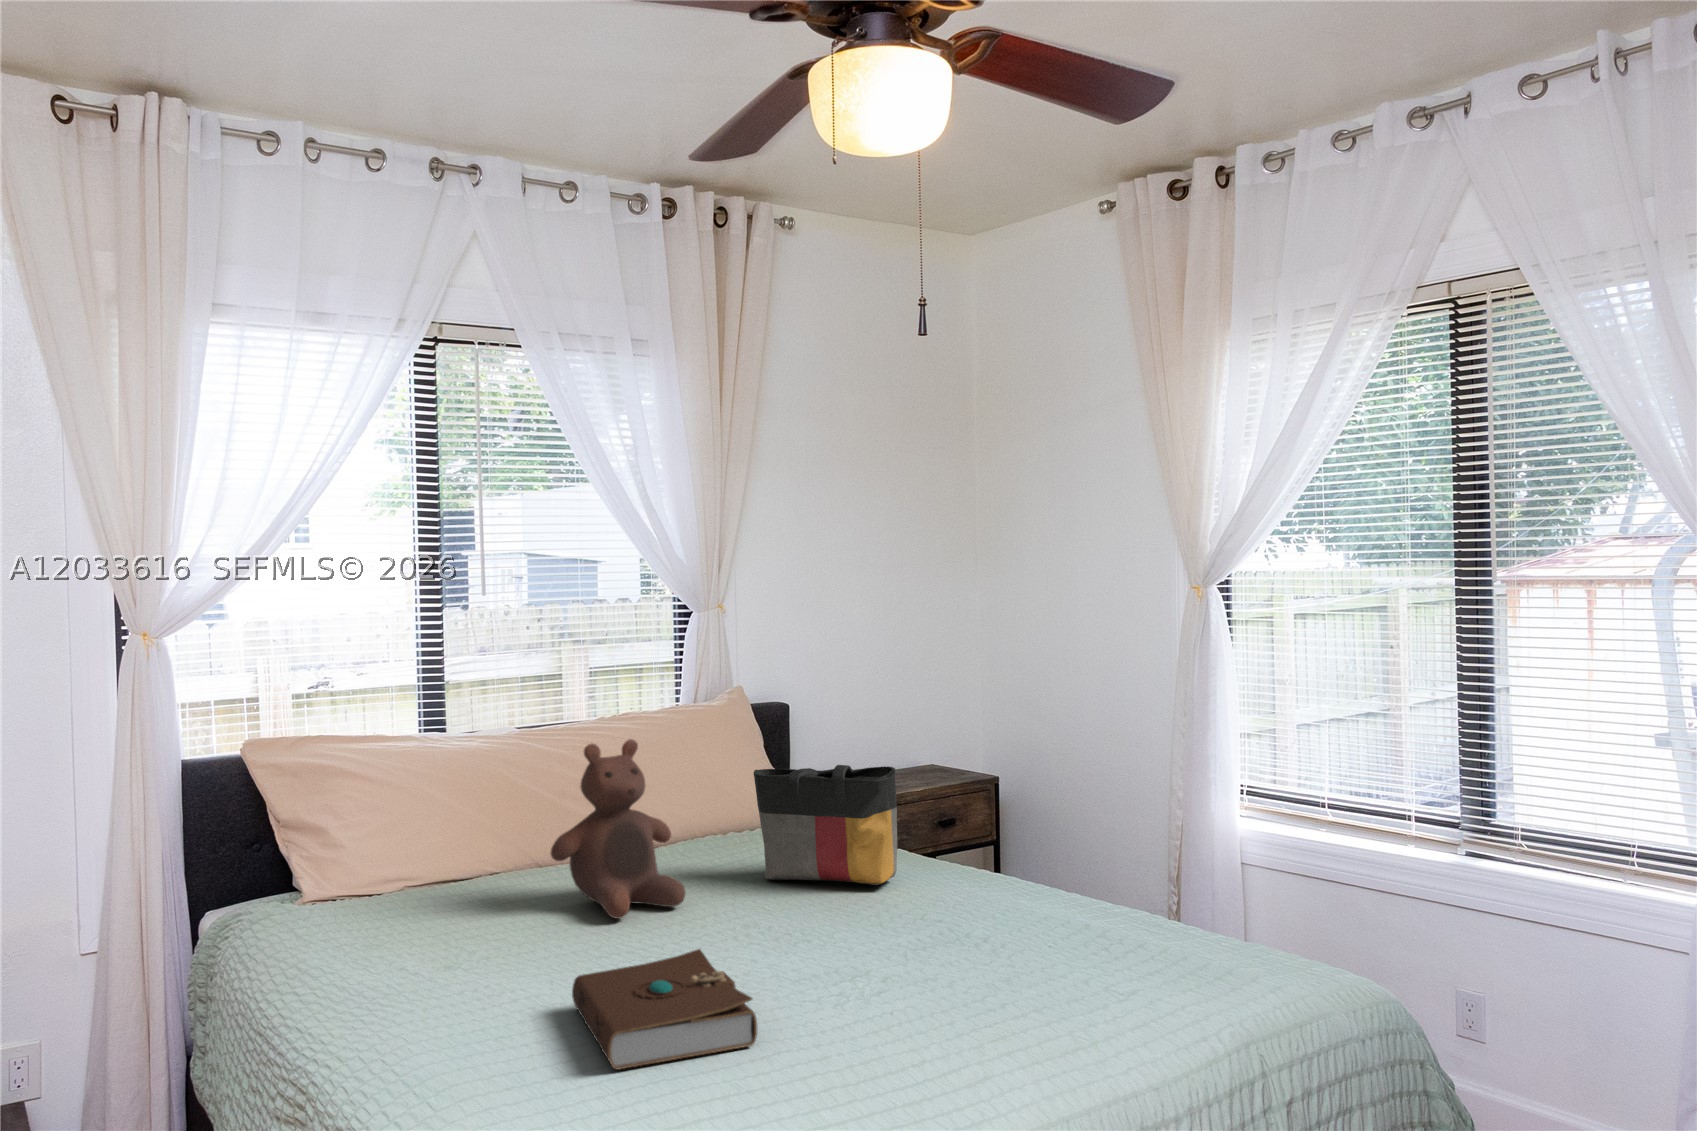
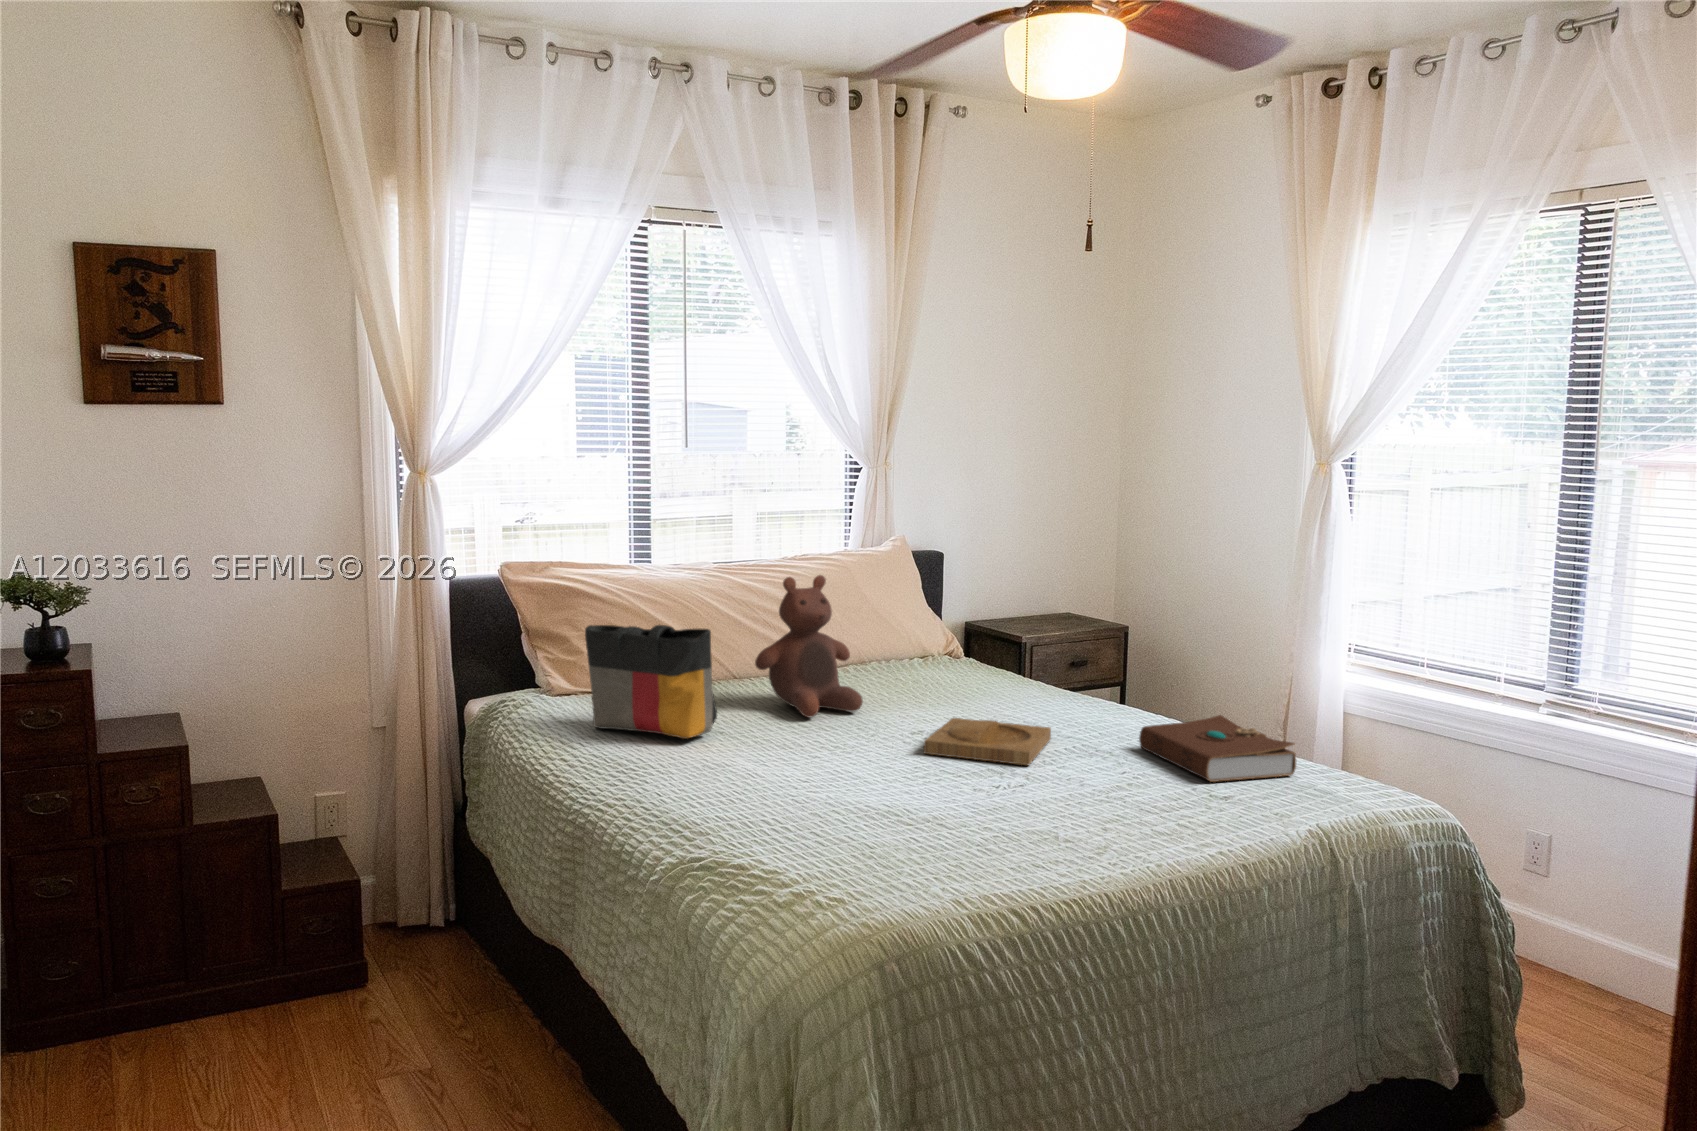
tote bag: present [754,765,897,885] -> present [585,625,717,739]
tray: none [756,909,913,970] -> present [924,718,1051,765]
book: present [572,949,757,1069] -> present [1139,715,1296,782]

